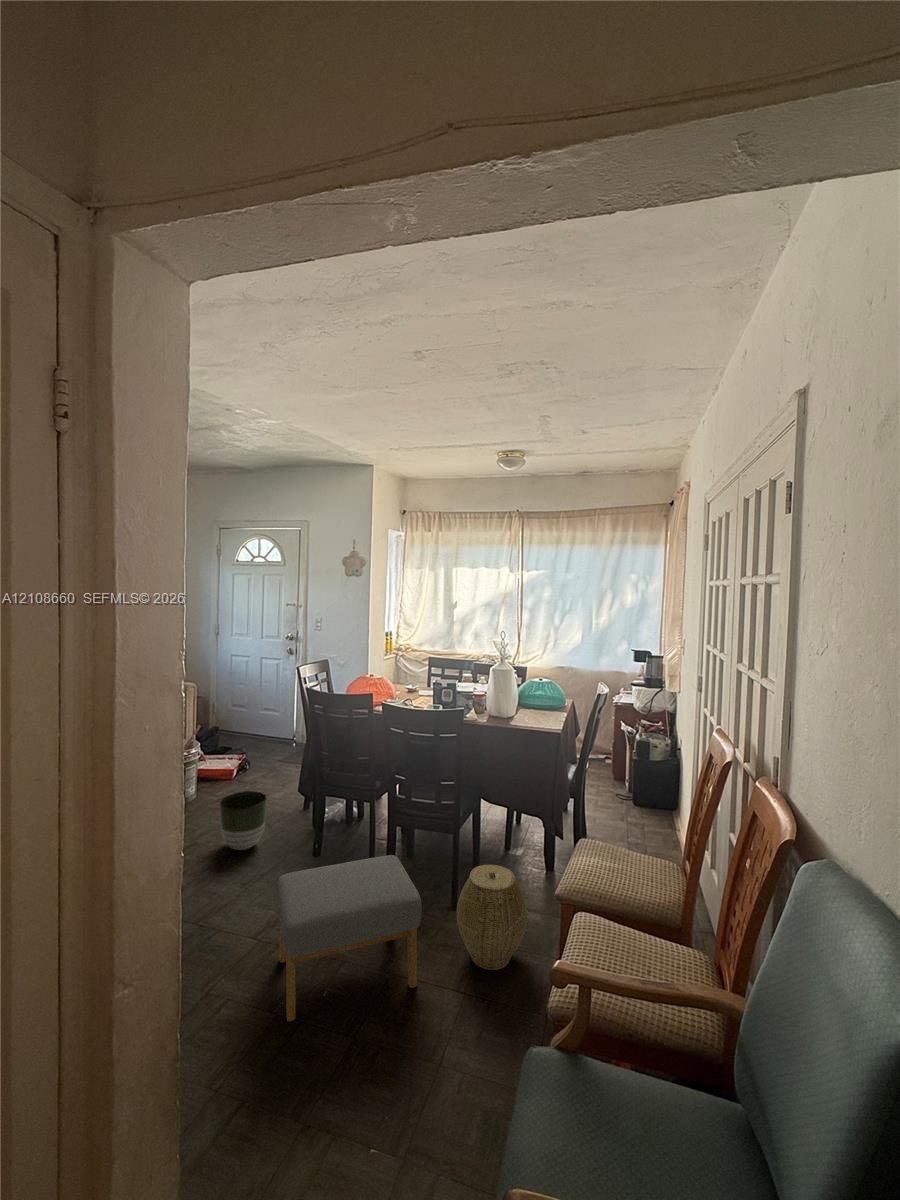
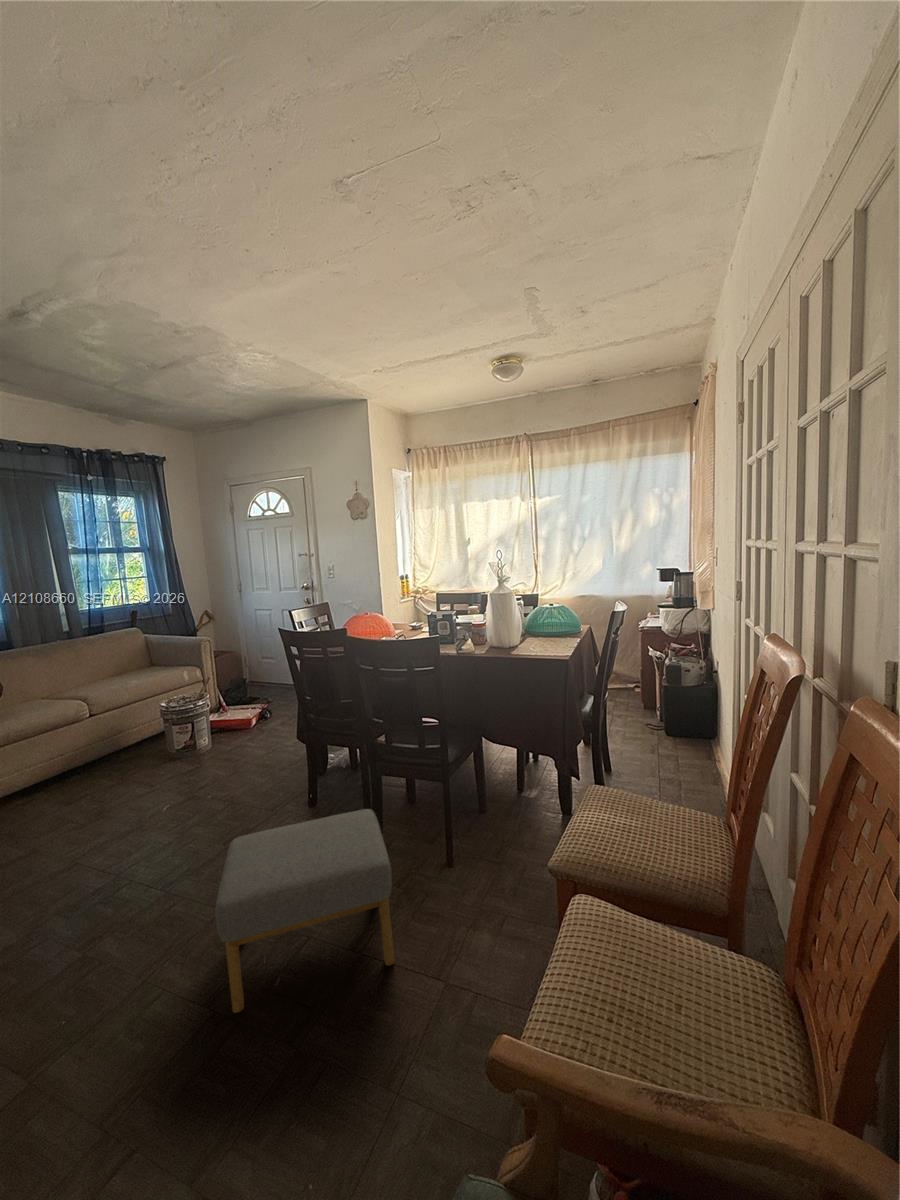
planter: present [220,791,267,850] -> none [211,741,262,802]
woven basket: present [457,865,527,970] -> none [443,816,527,940]

